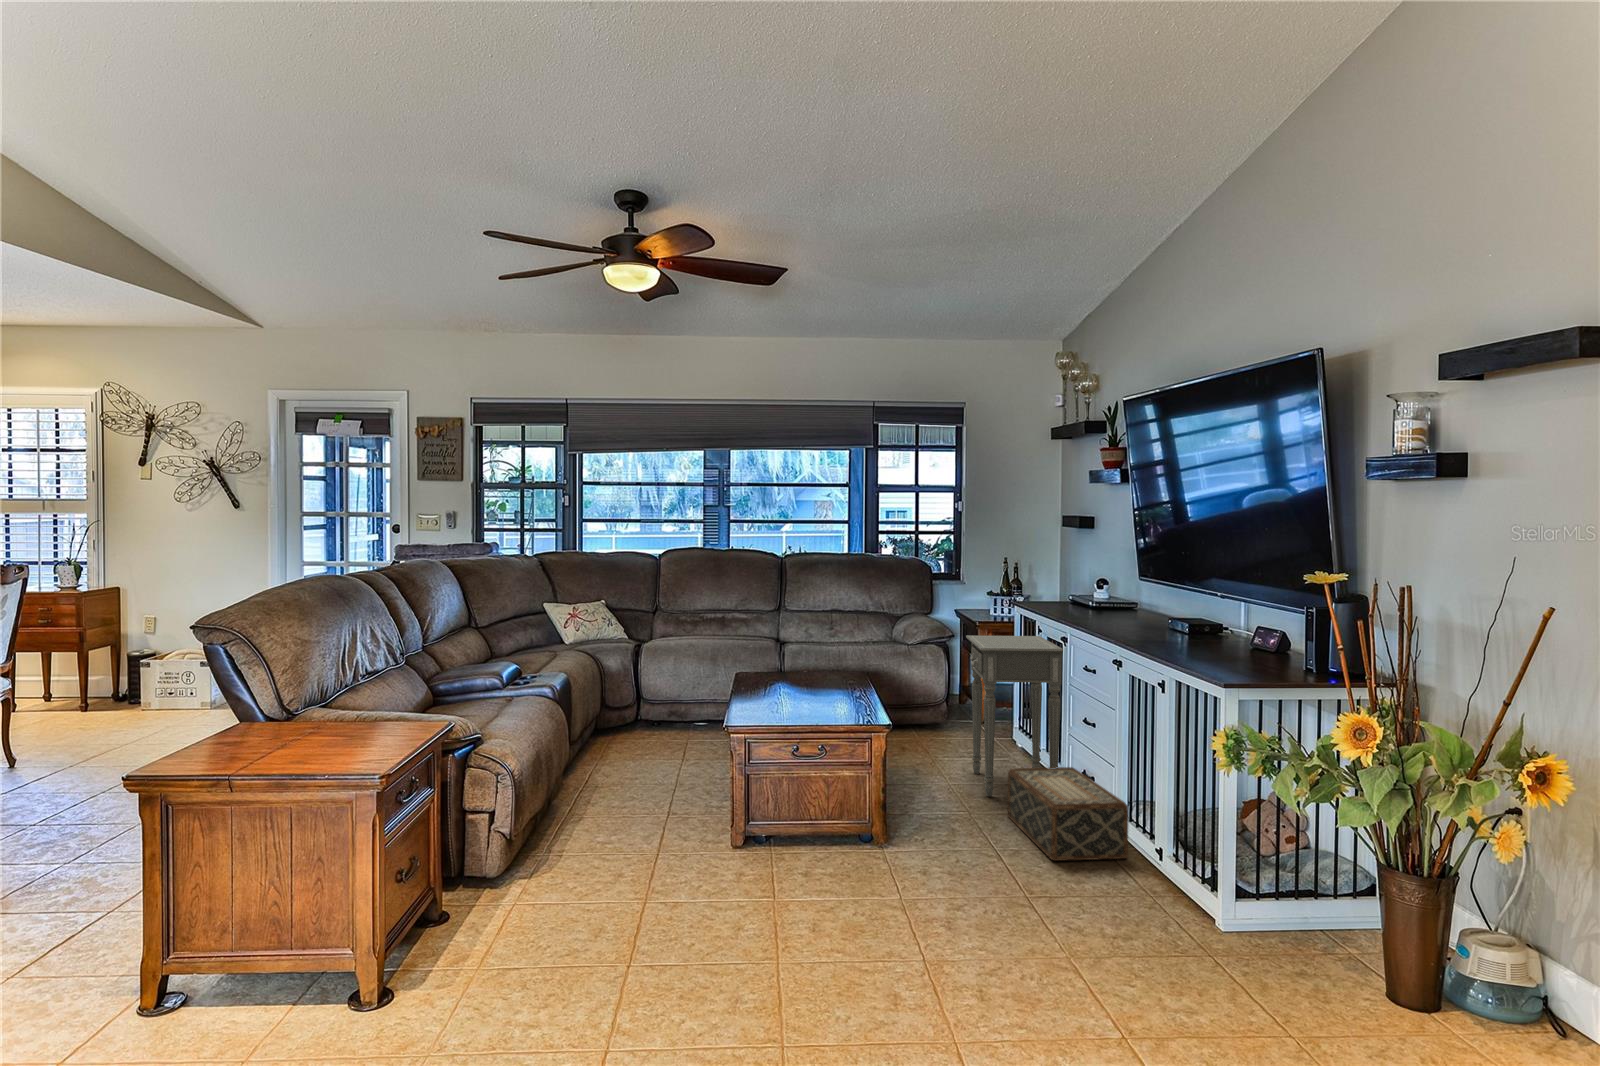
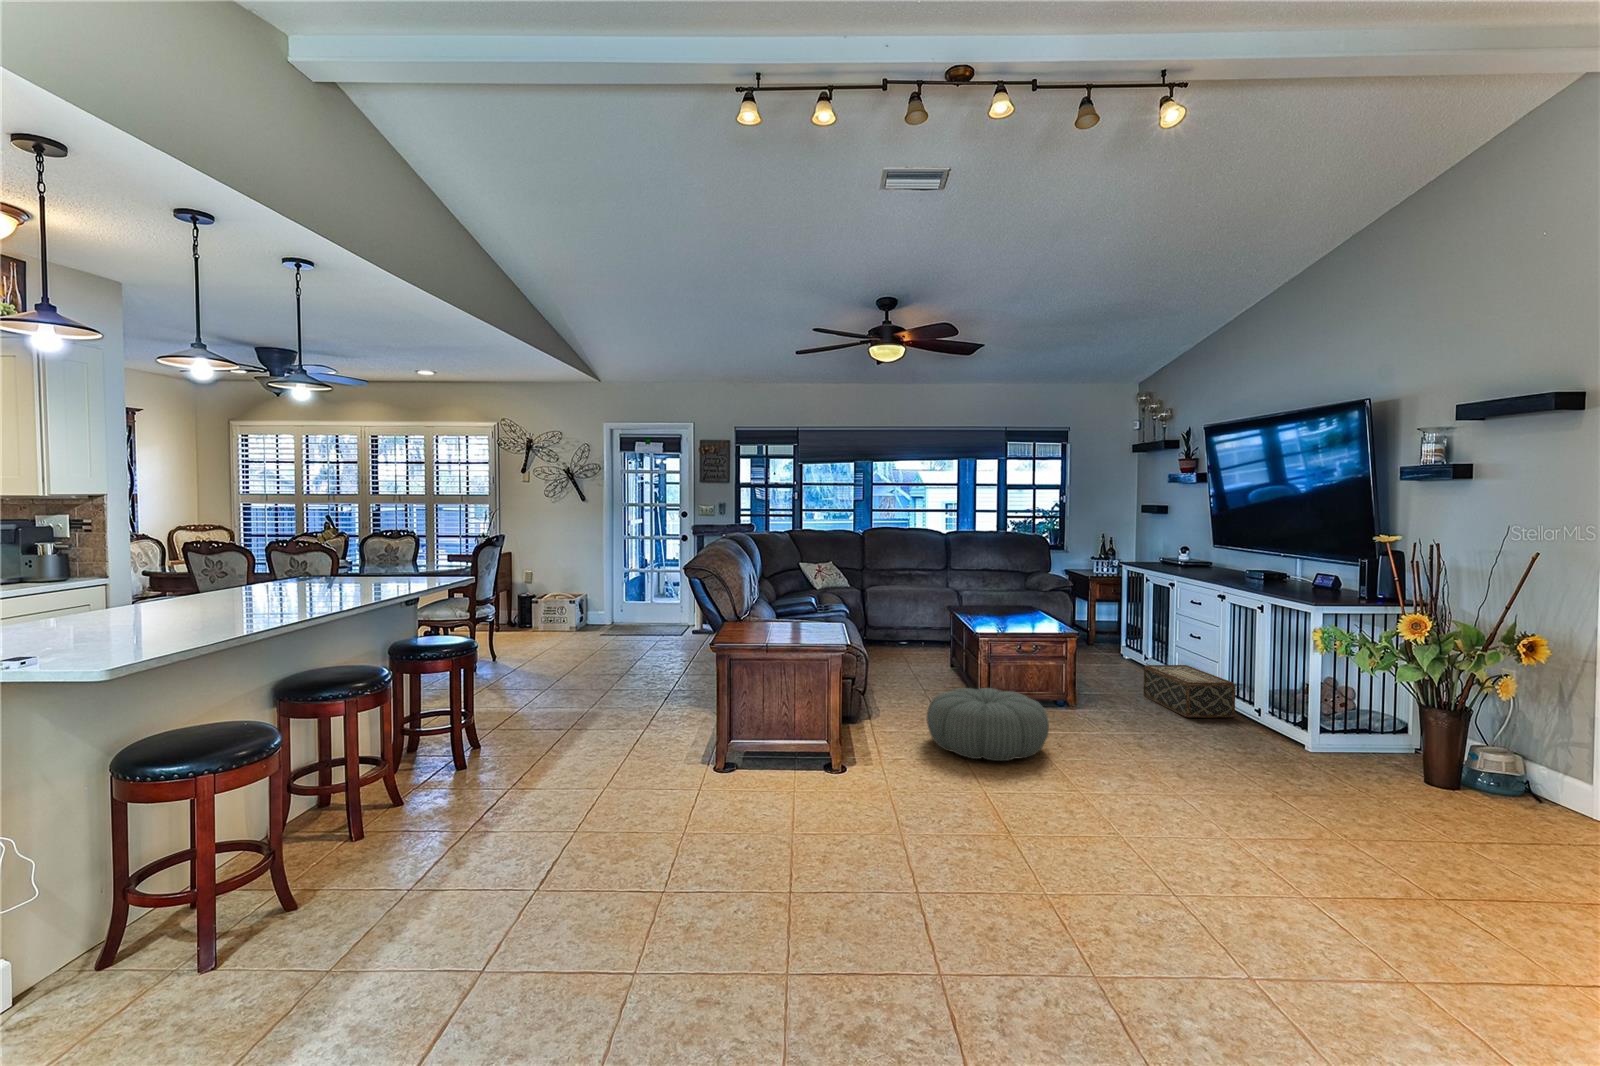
side table: present [966,635,1063,796] -> none [1100,583,1176,686]
pouf: none [579,827,787,972] -> present [926,688,1049,761]

